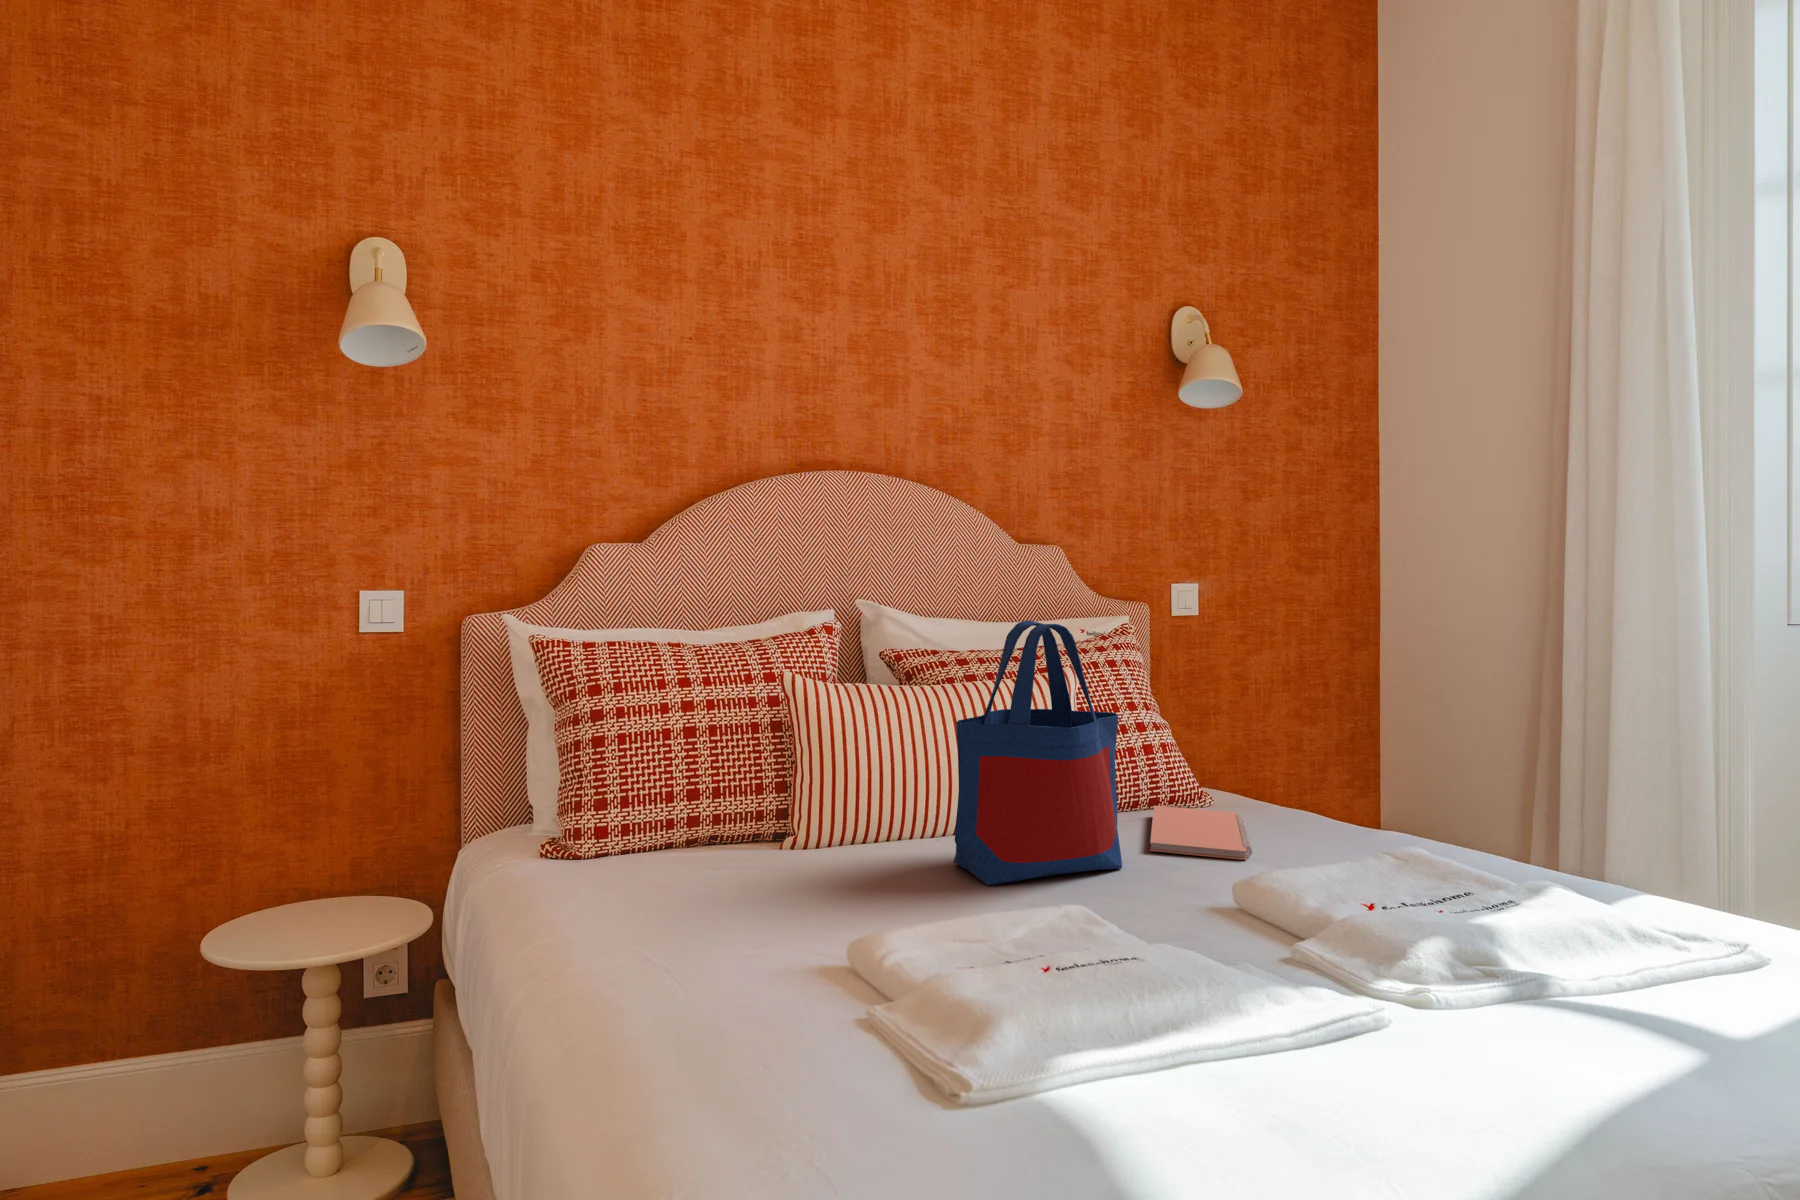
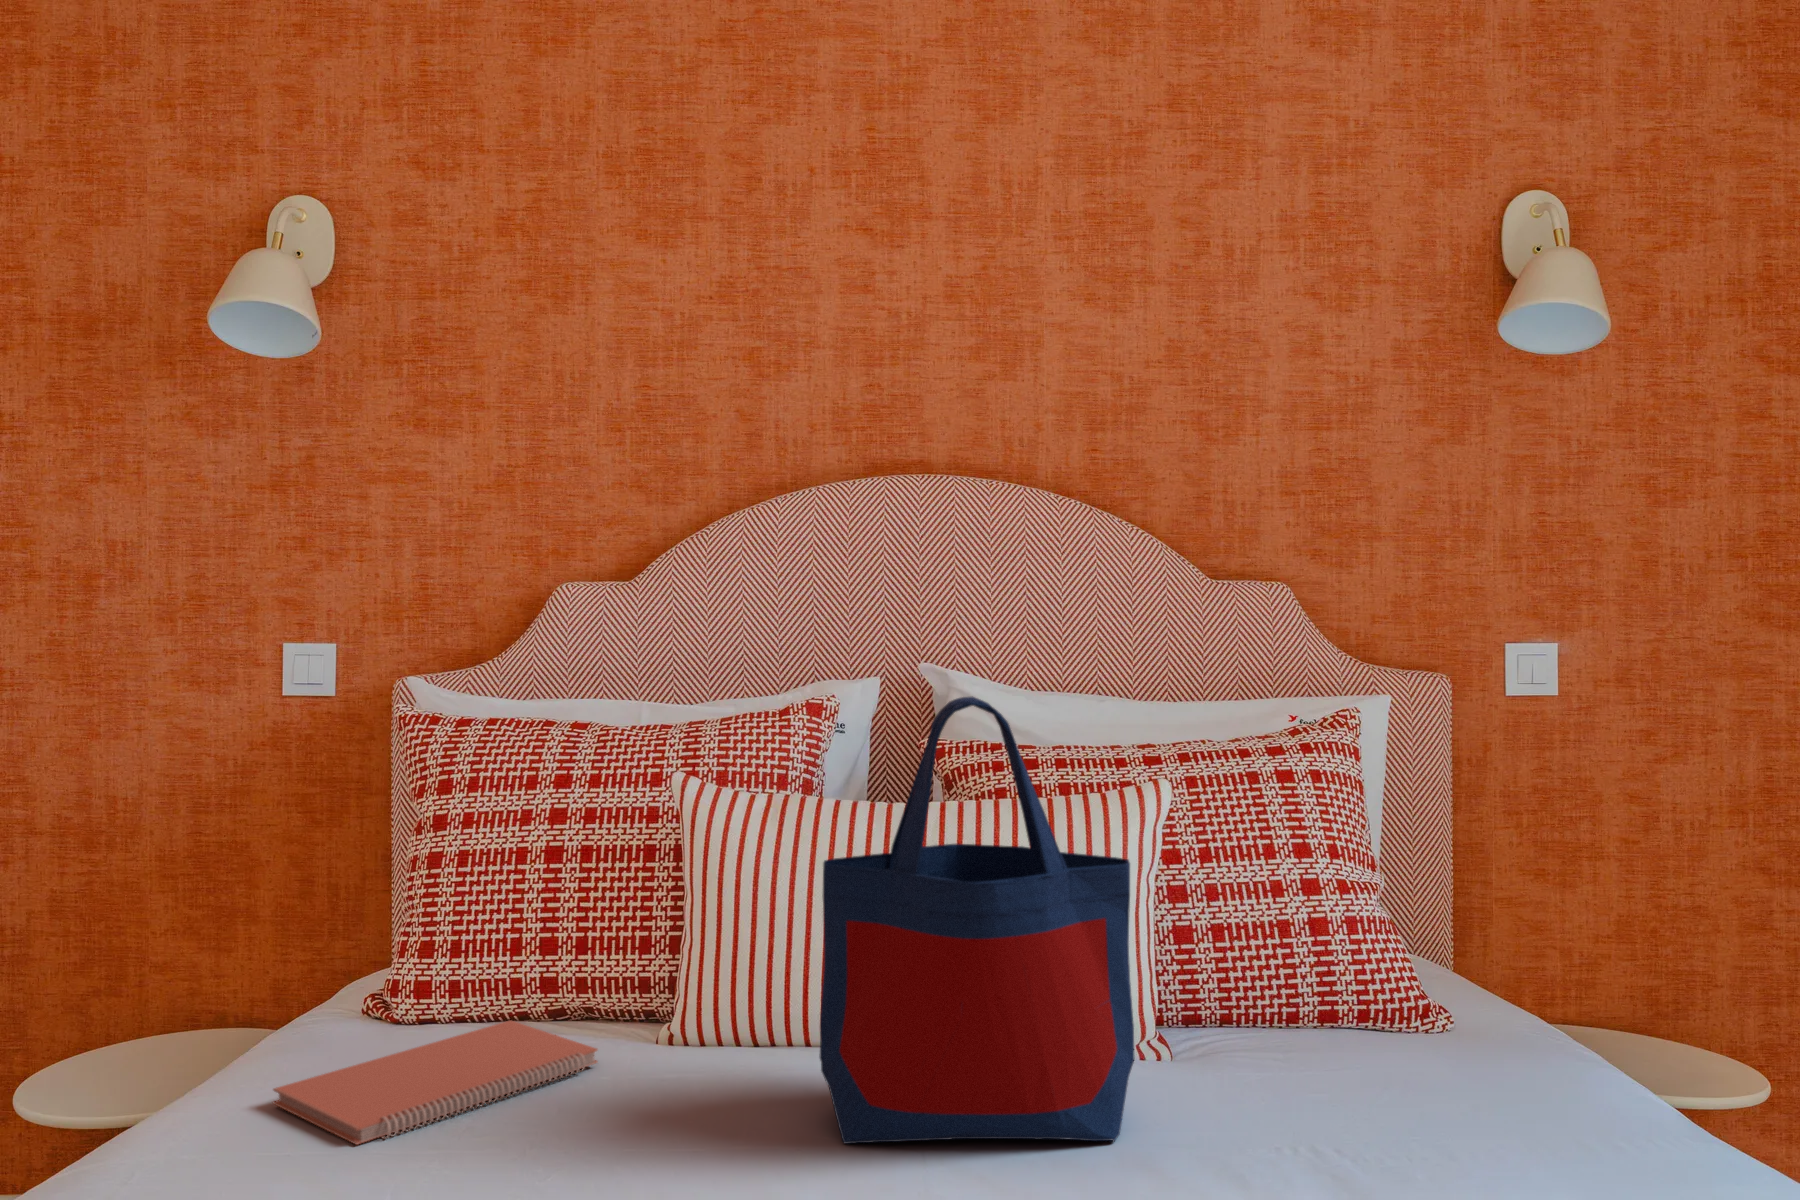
notebook: present [1150,806,1252,860] -> present [273,1021,597,1145]

